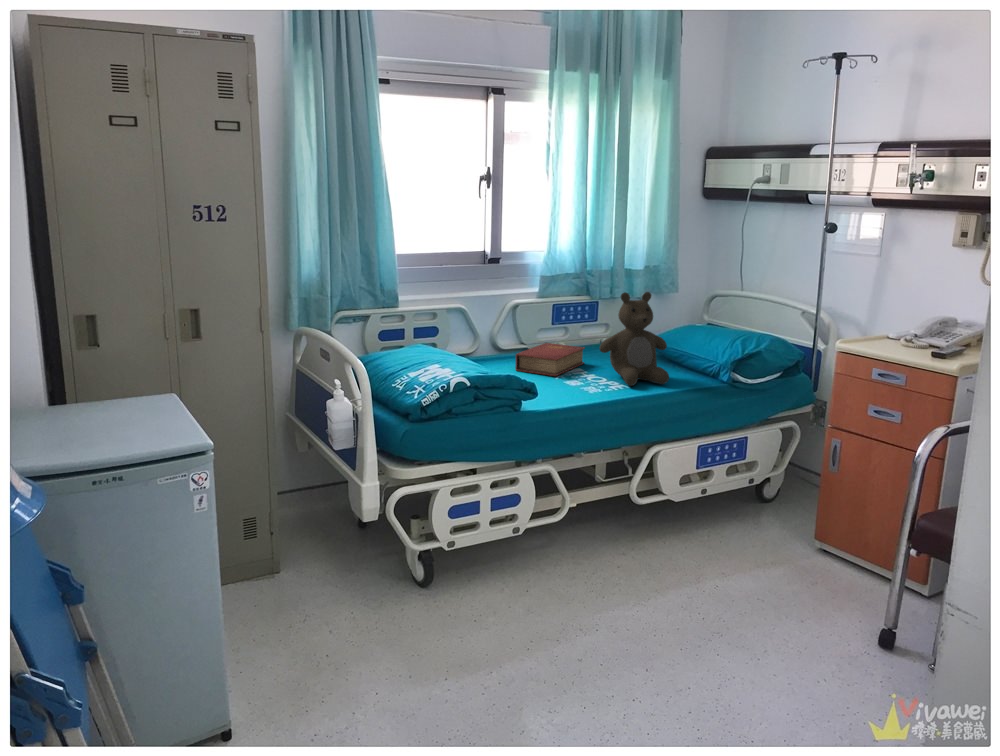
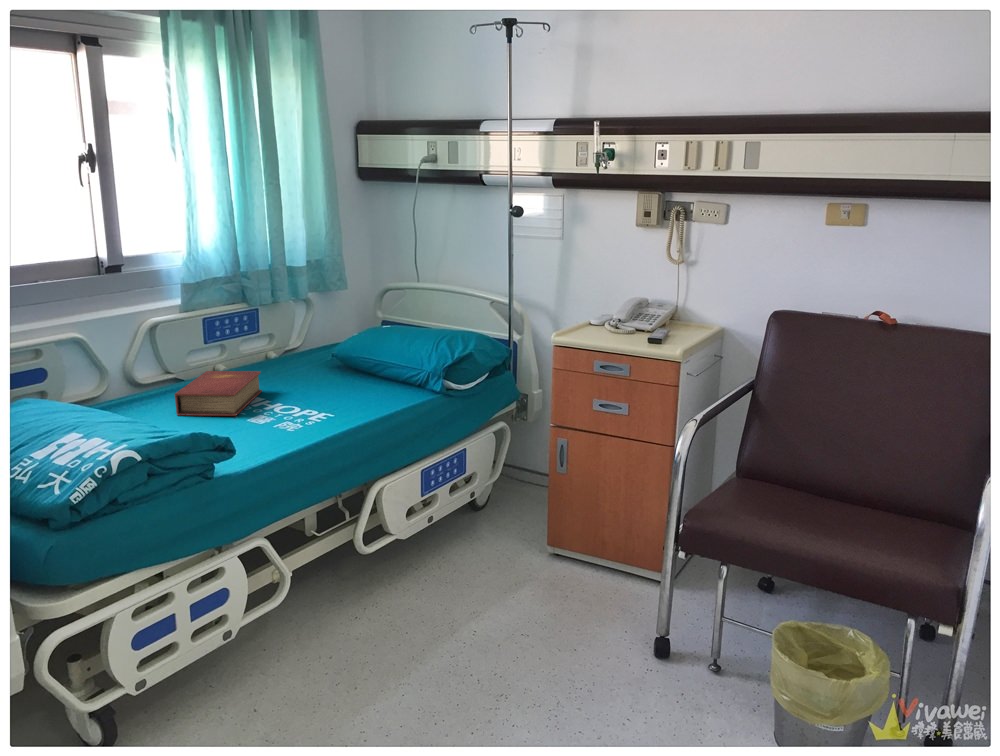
teddy bear: present [600,292,669,386] -> none [288,297,378,415]

